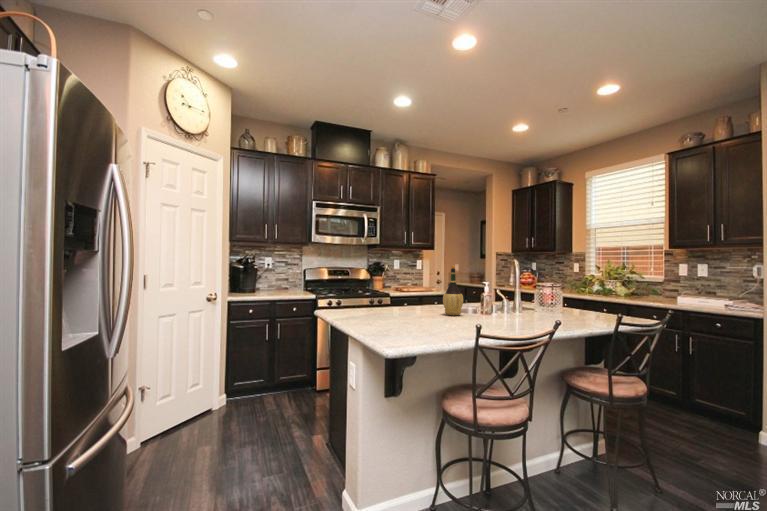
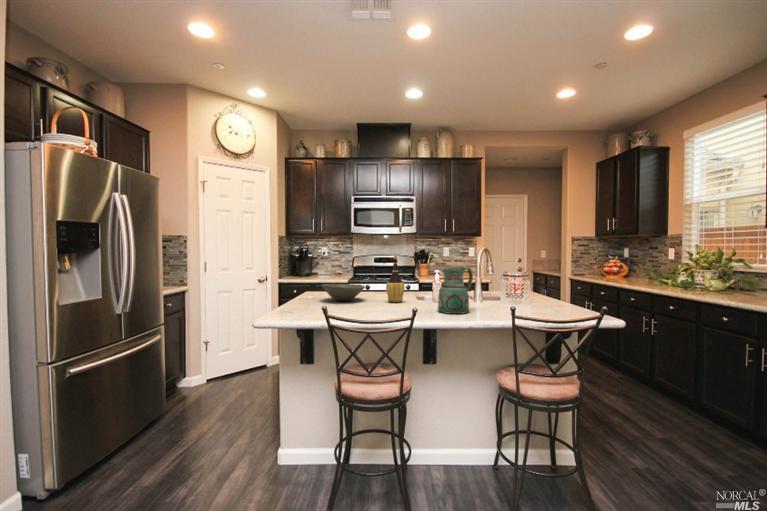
ceramic pitcher: none [520,275,554,323] -> present [438,266,473,314]
bowl: none [371,298,422,317] -> present [322,284,365,301]

